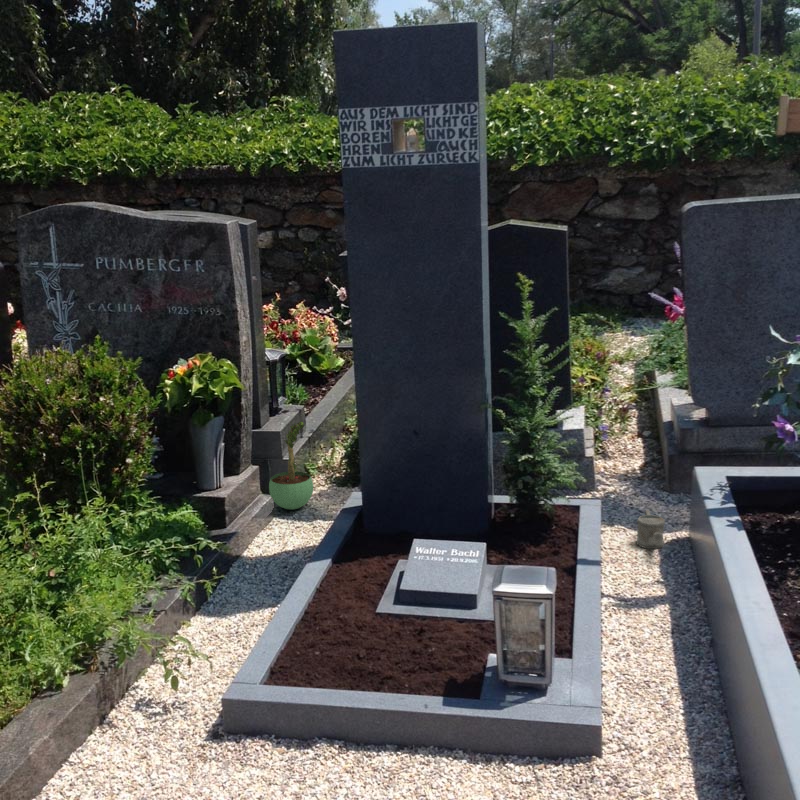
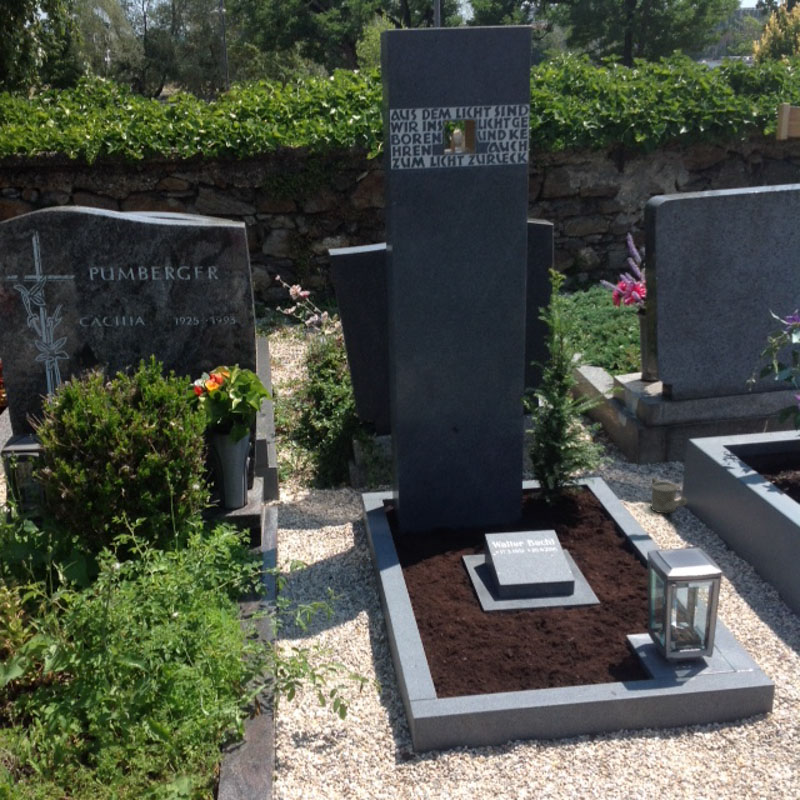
potted plant: present [269,422,313,510] -> none [279,423,323,512]

